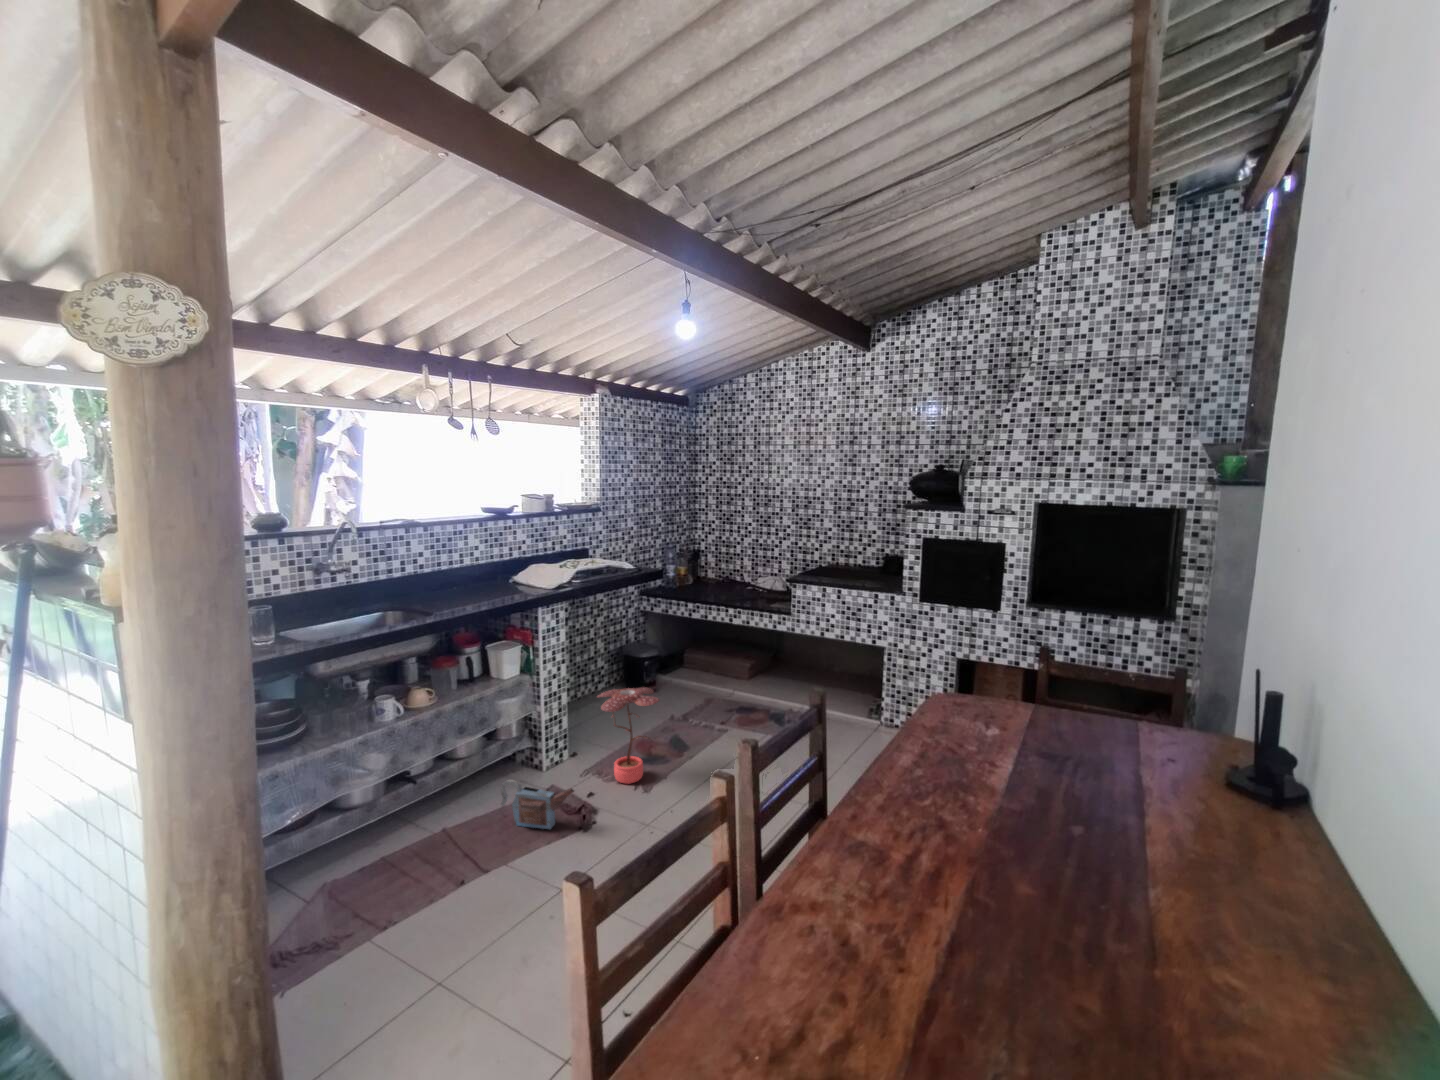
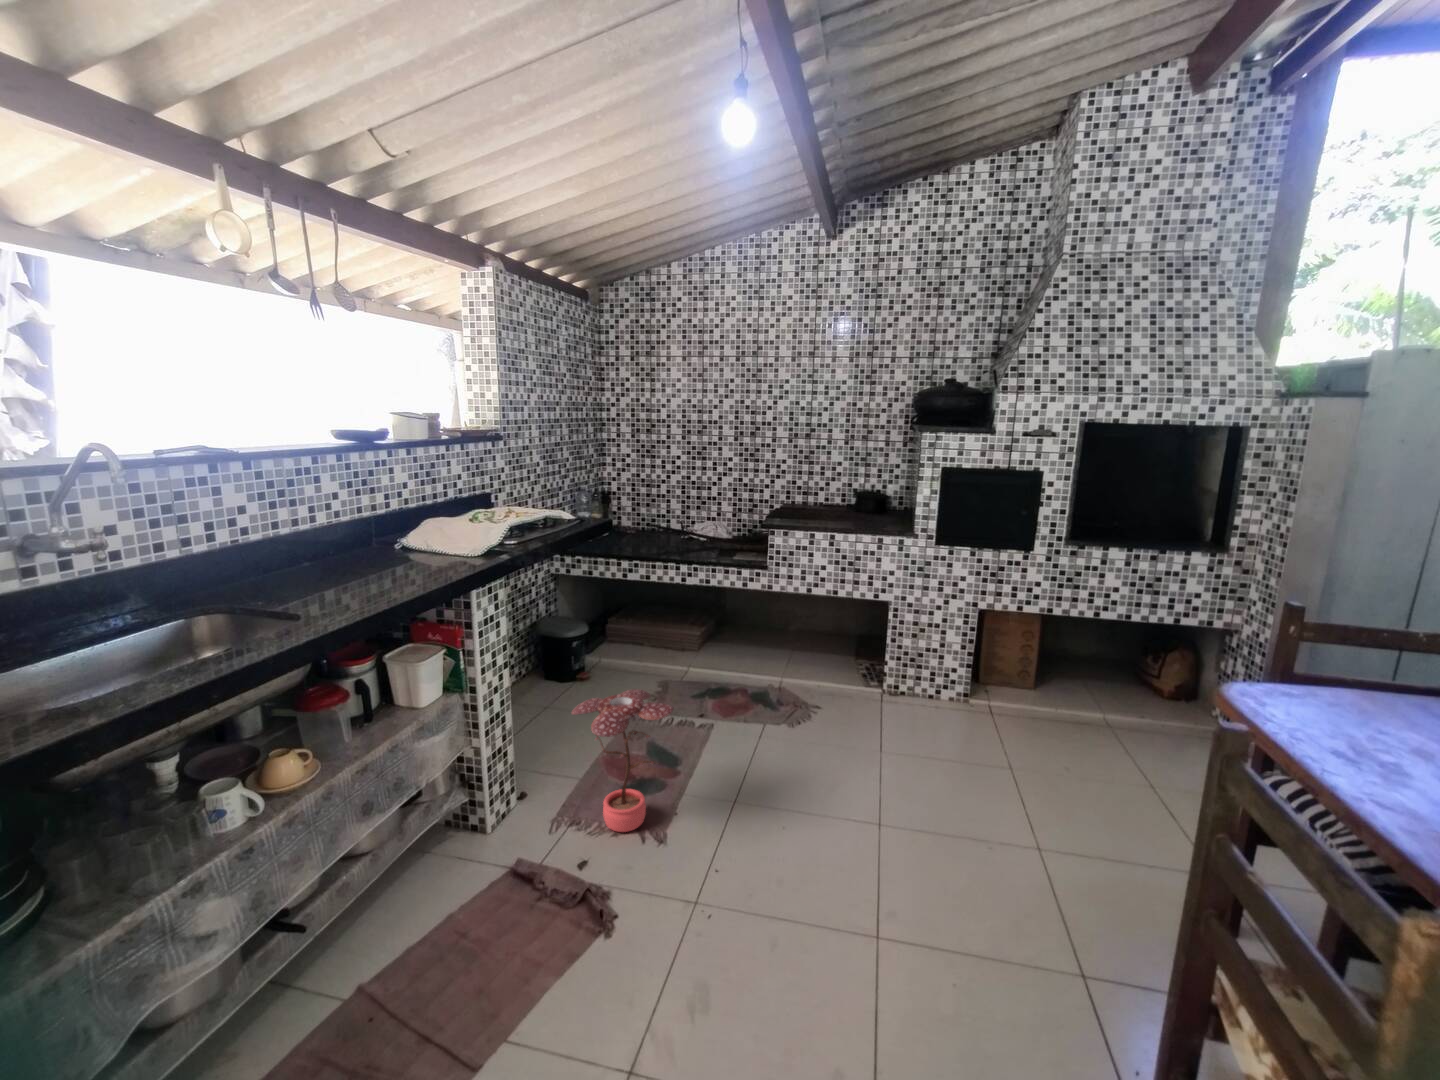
watering can: present [501,780,574,829] -> none [458,870,591,945]

